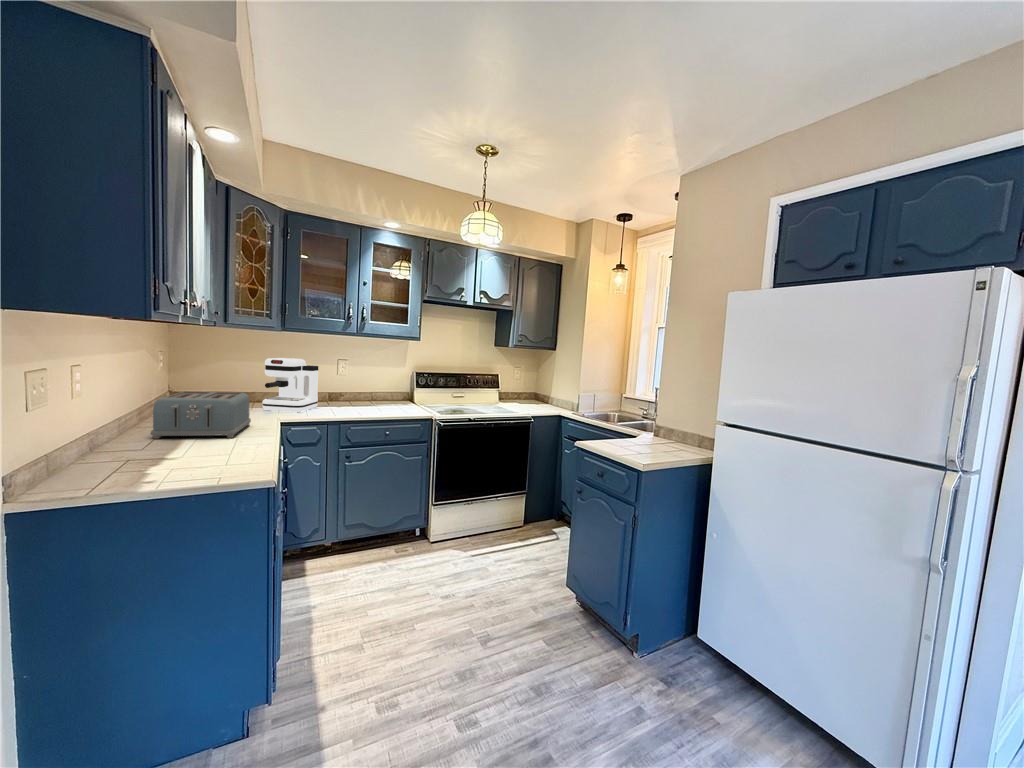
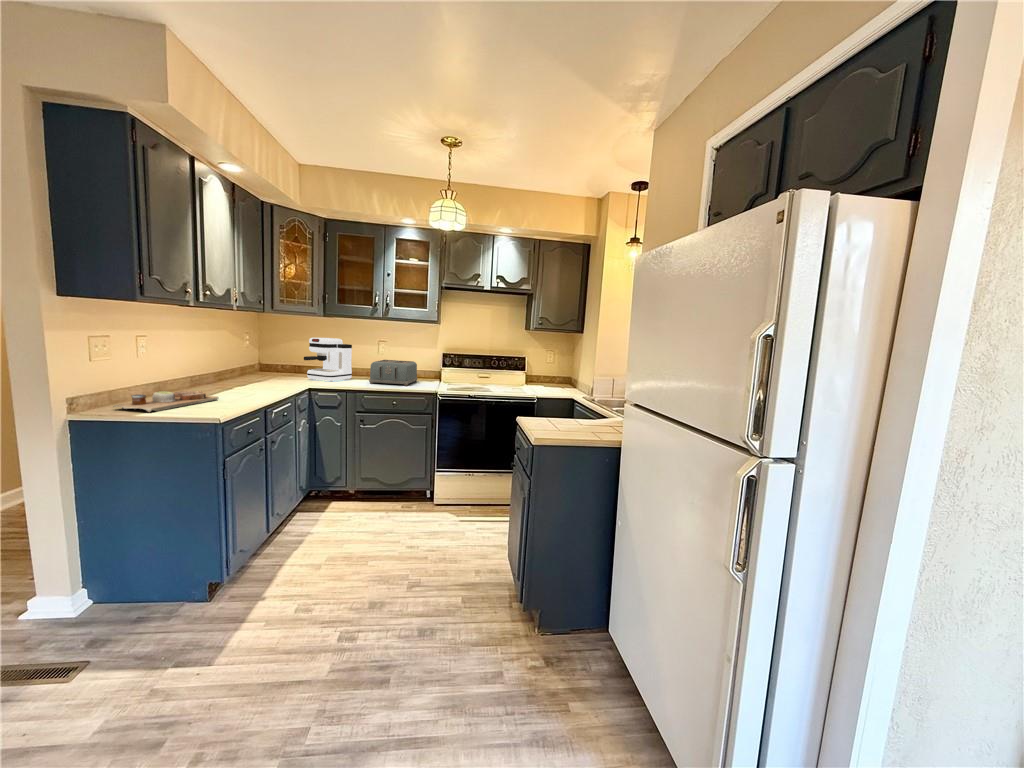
toaster: present [151,391,251,439] -> present [369,360,418,386]
cutting board: none [99,440,220,481] -> present [115,391,218,412]

